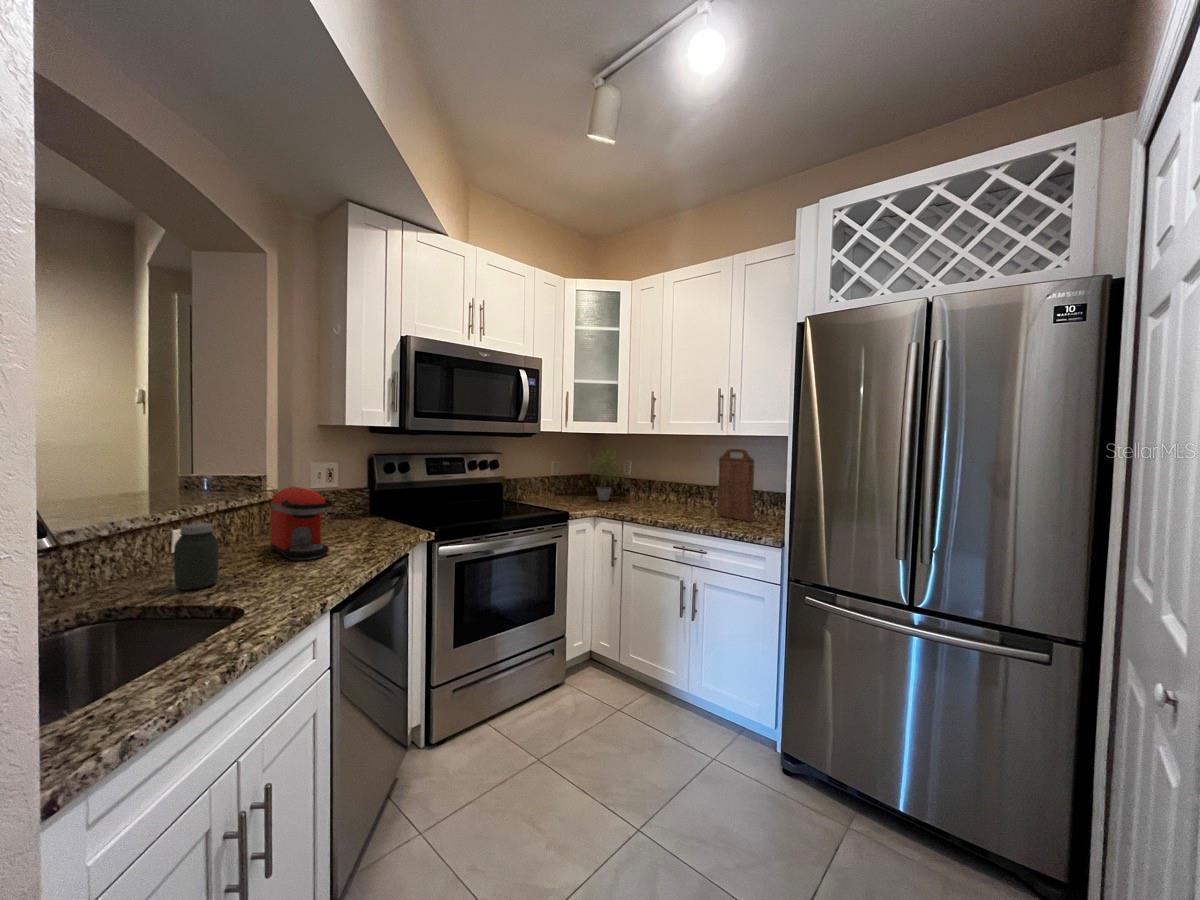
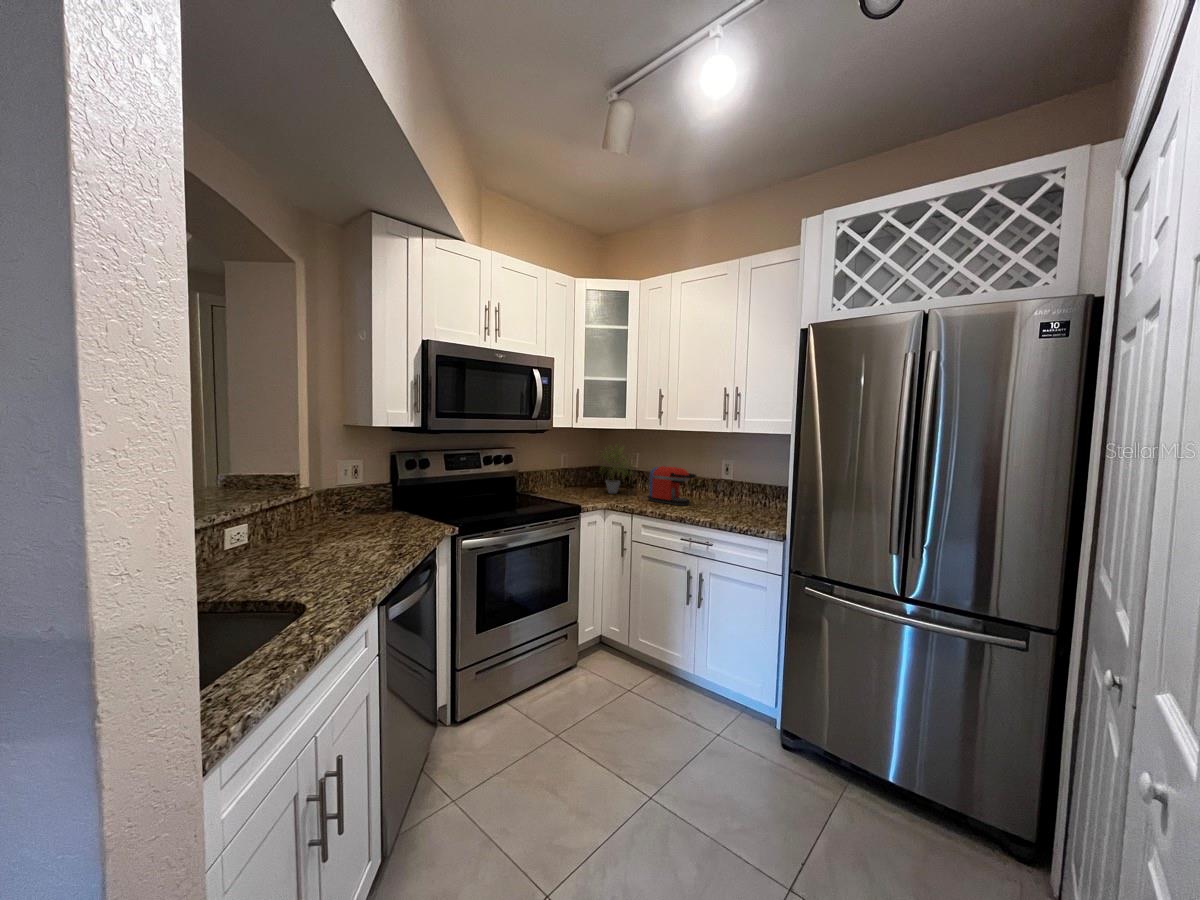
cutting board: present [717,449,754,522] -> none [723,446,759,516]
coffee maker: present [270,487,333,560] -> present [648,466,696,505]
jar: present [174,523,219,590] -> none [237,526,275,586]

